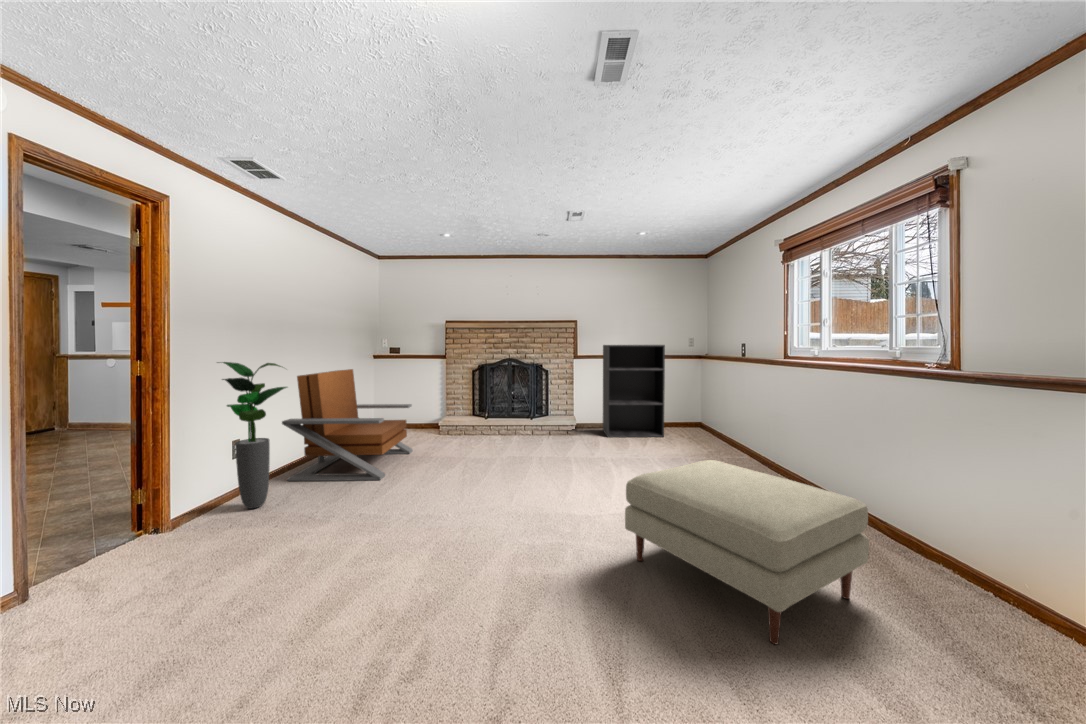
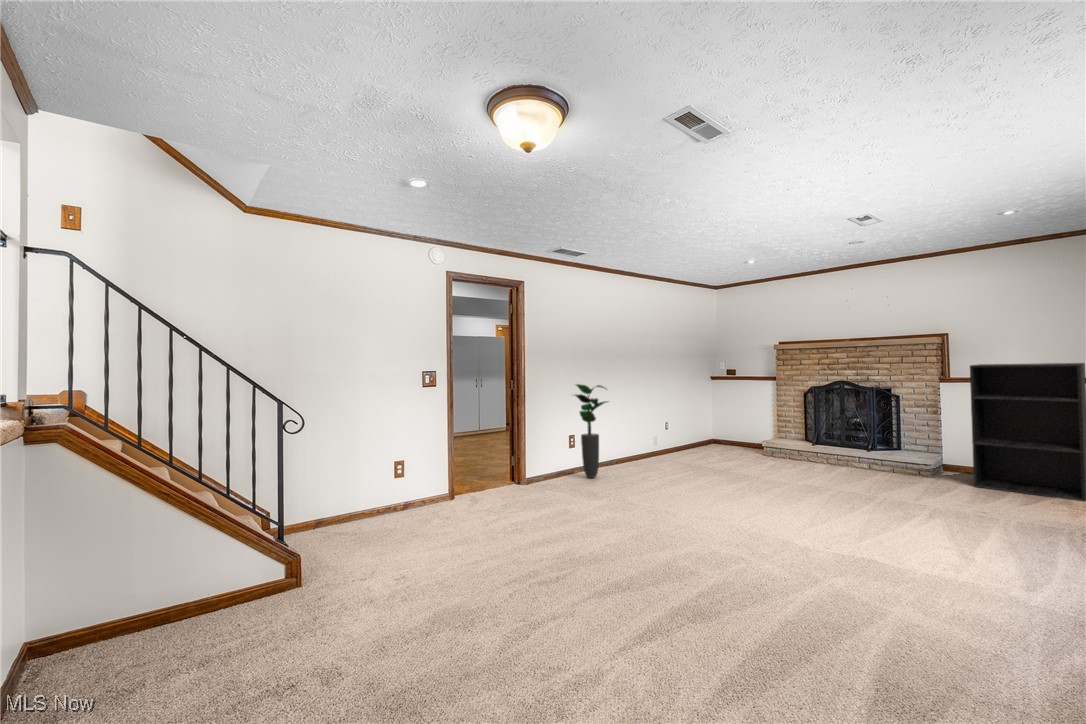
lounge chair: present [282,369,413,481] -> none [616,389,722,478]
ottoman: present [625,460,869,644] -> none [785,493,1004,658]

